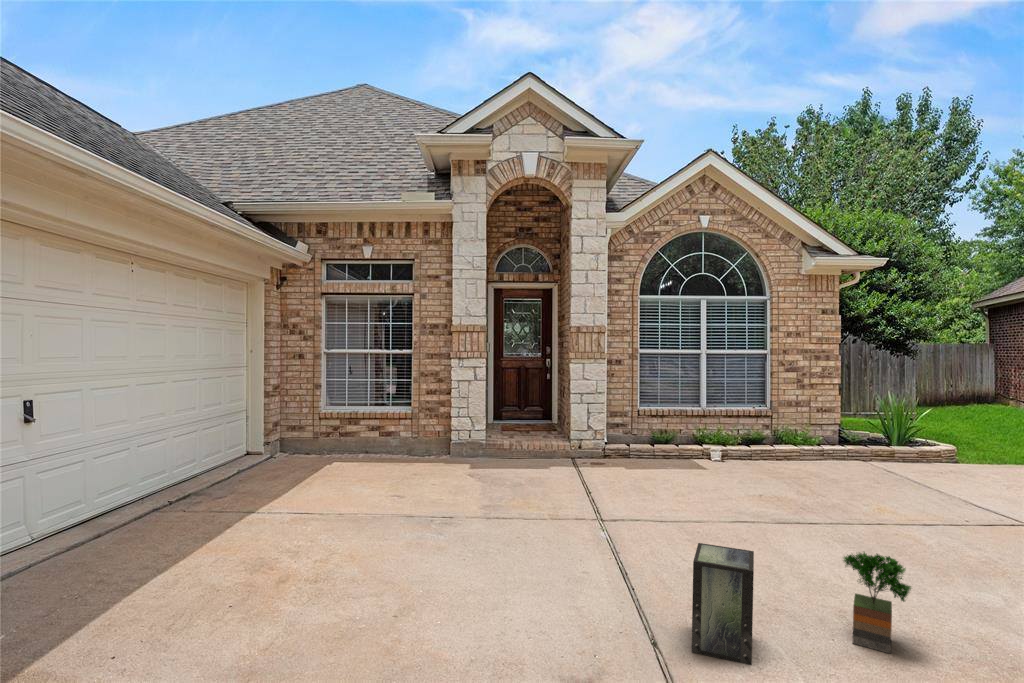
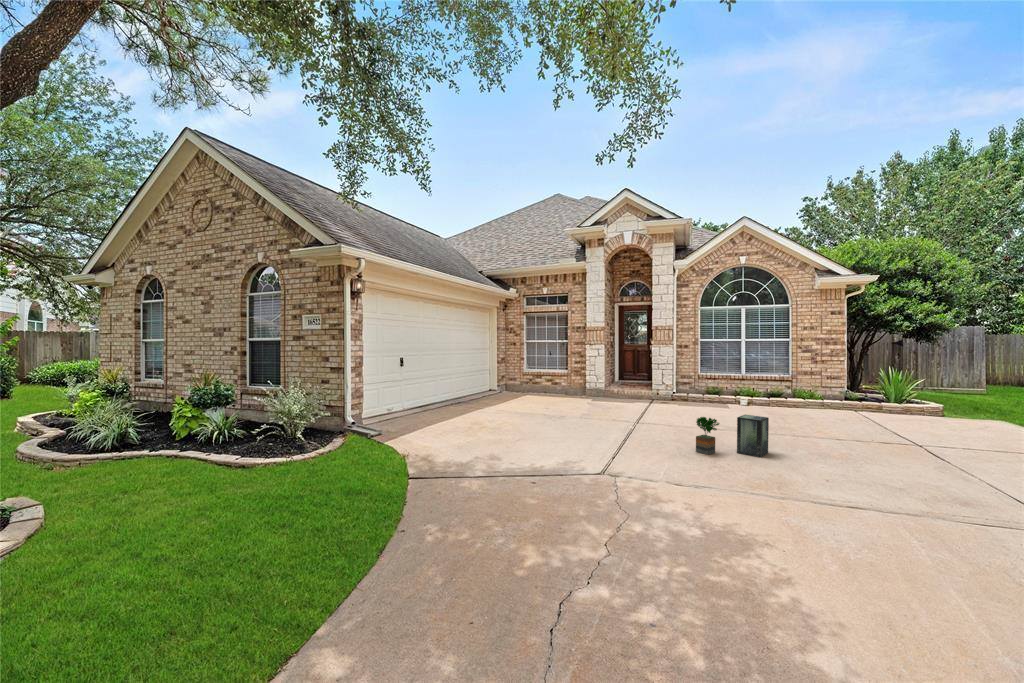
storage box: present [692,543,754,665] -> present [737,415,769,457]

